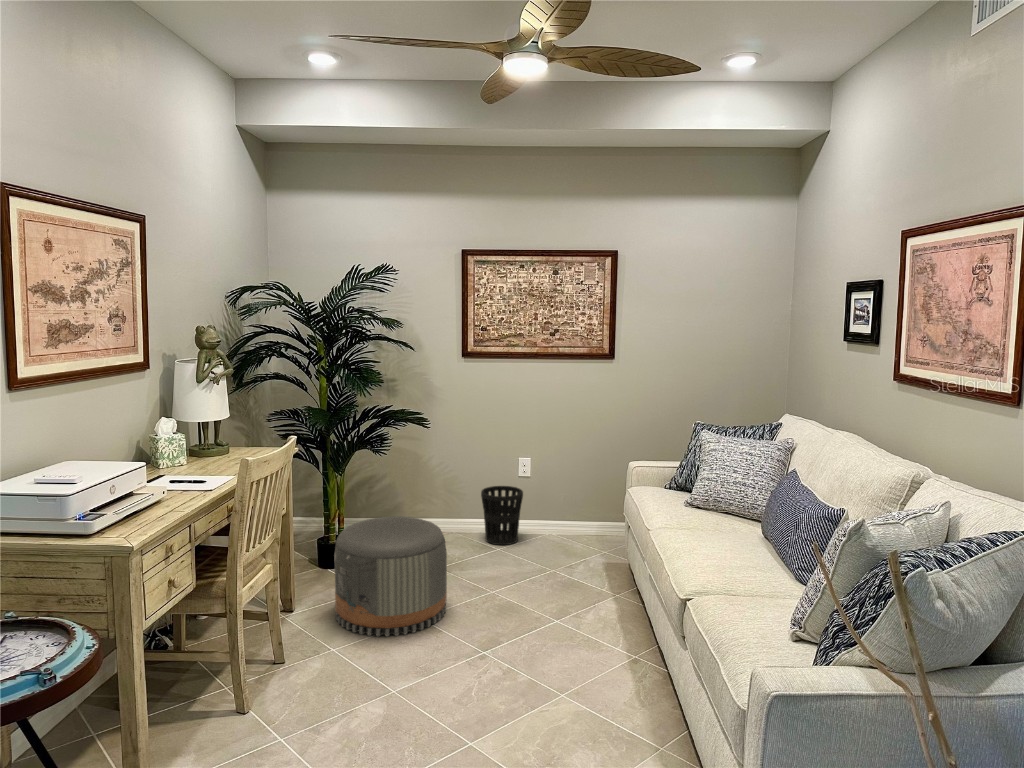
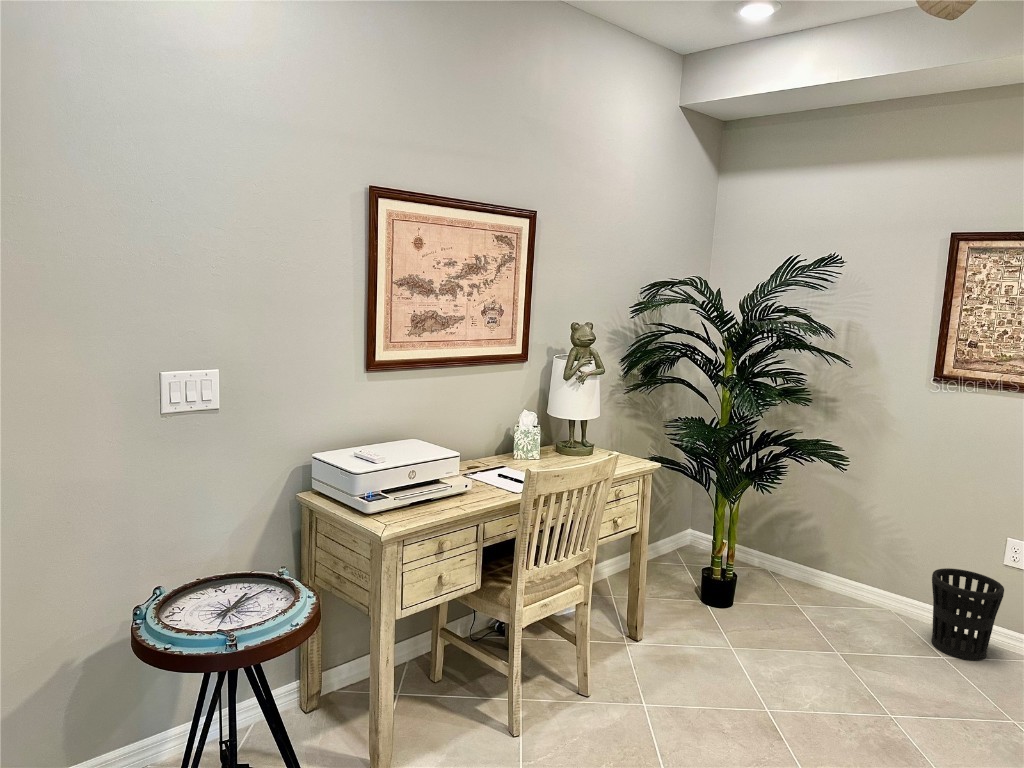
pouf: present [335,516,447,637] -> none [668,568,819,731]

